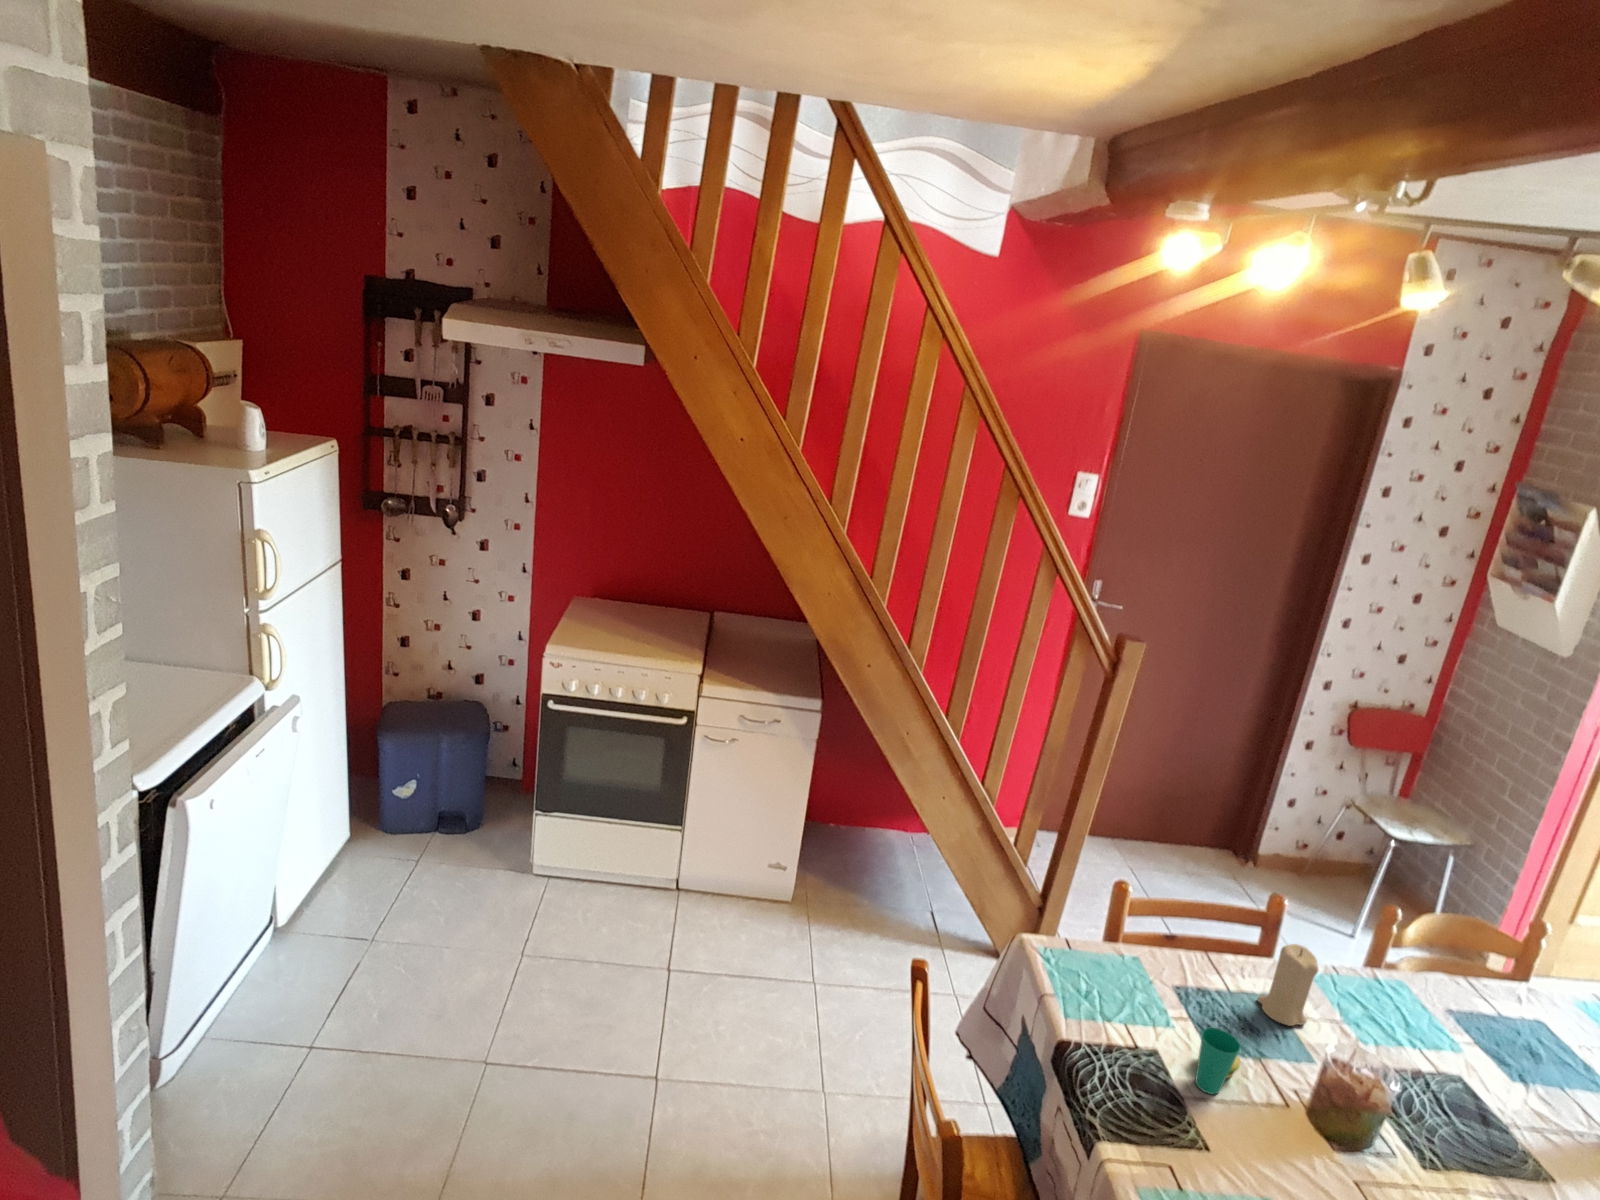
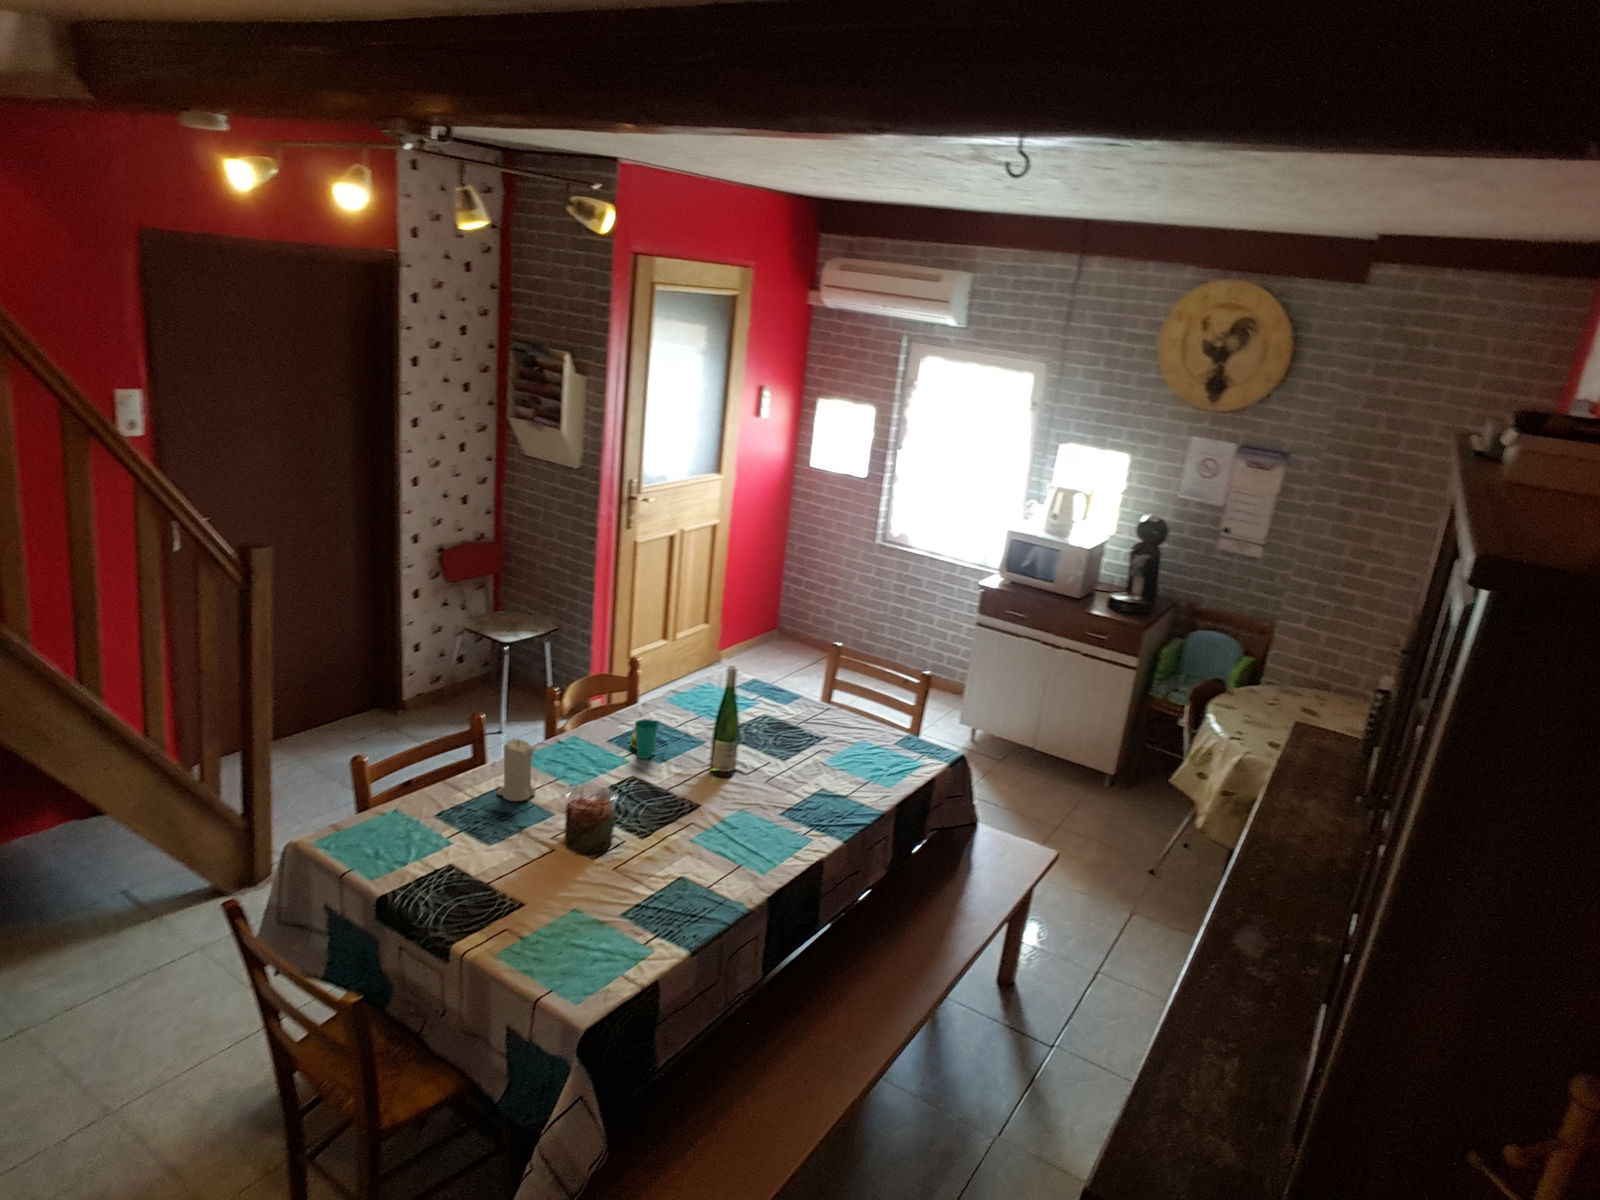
cup: present [1195,1028,1240,1094] -> present [630,719,658,759]

